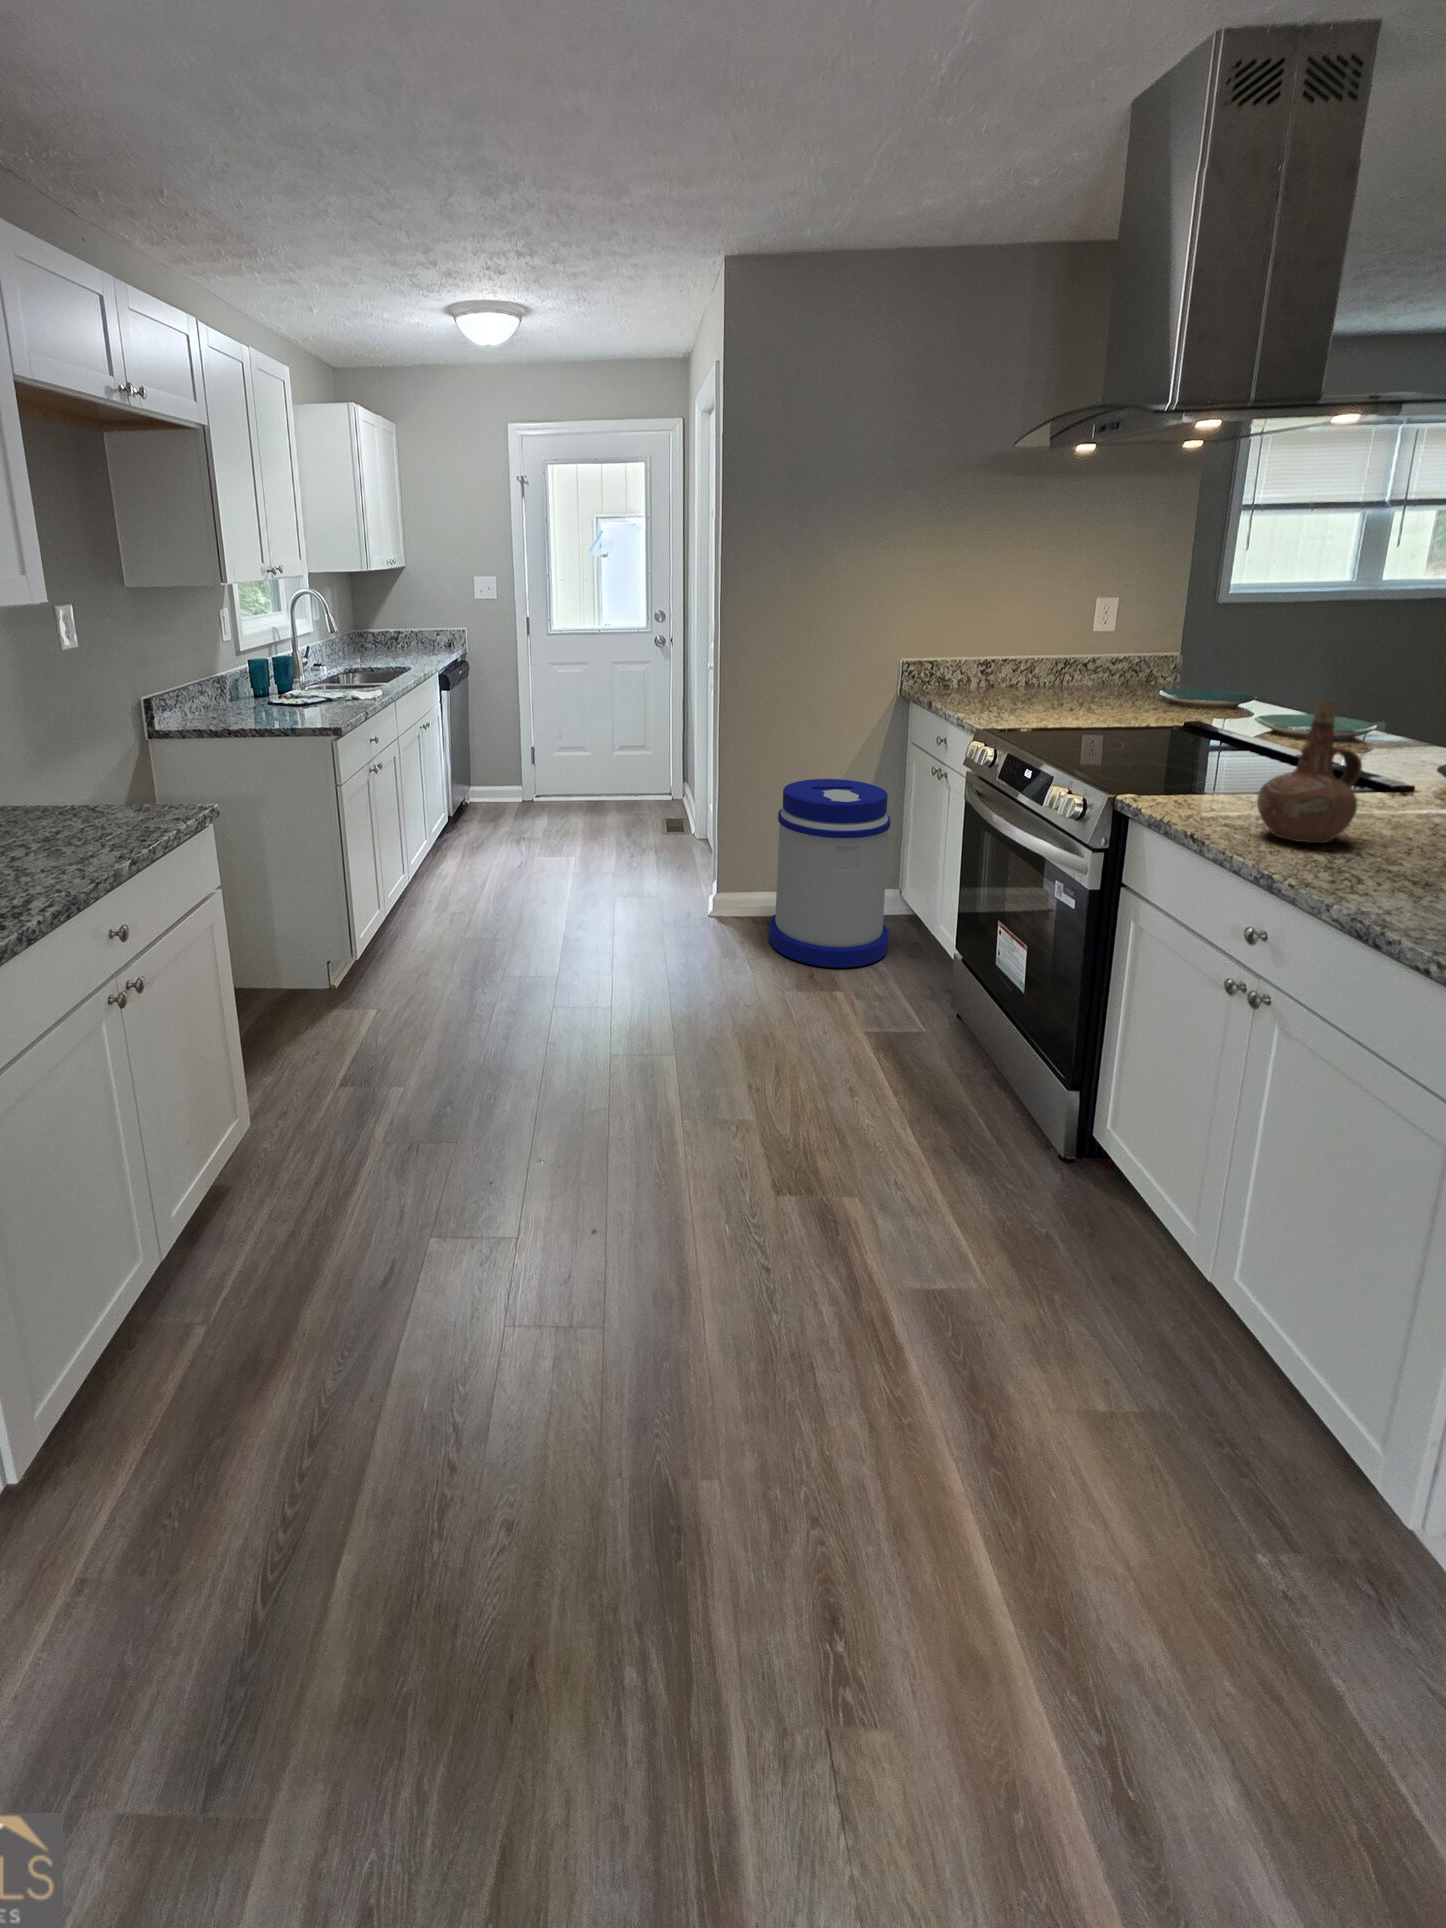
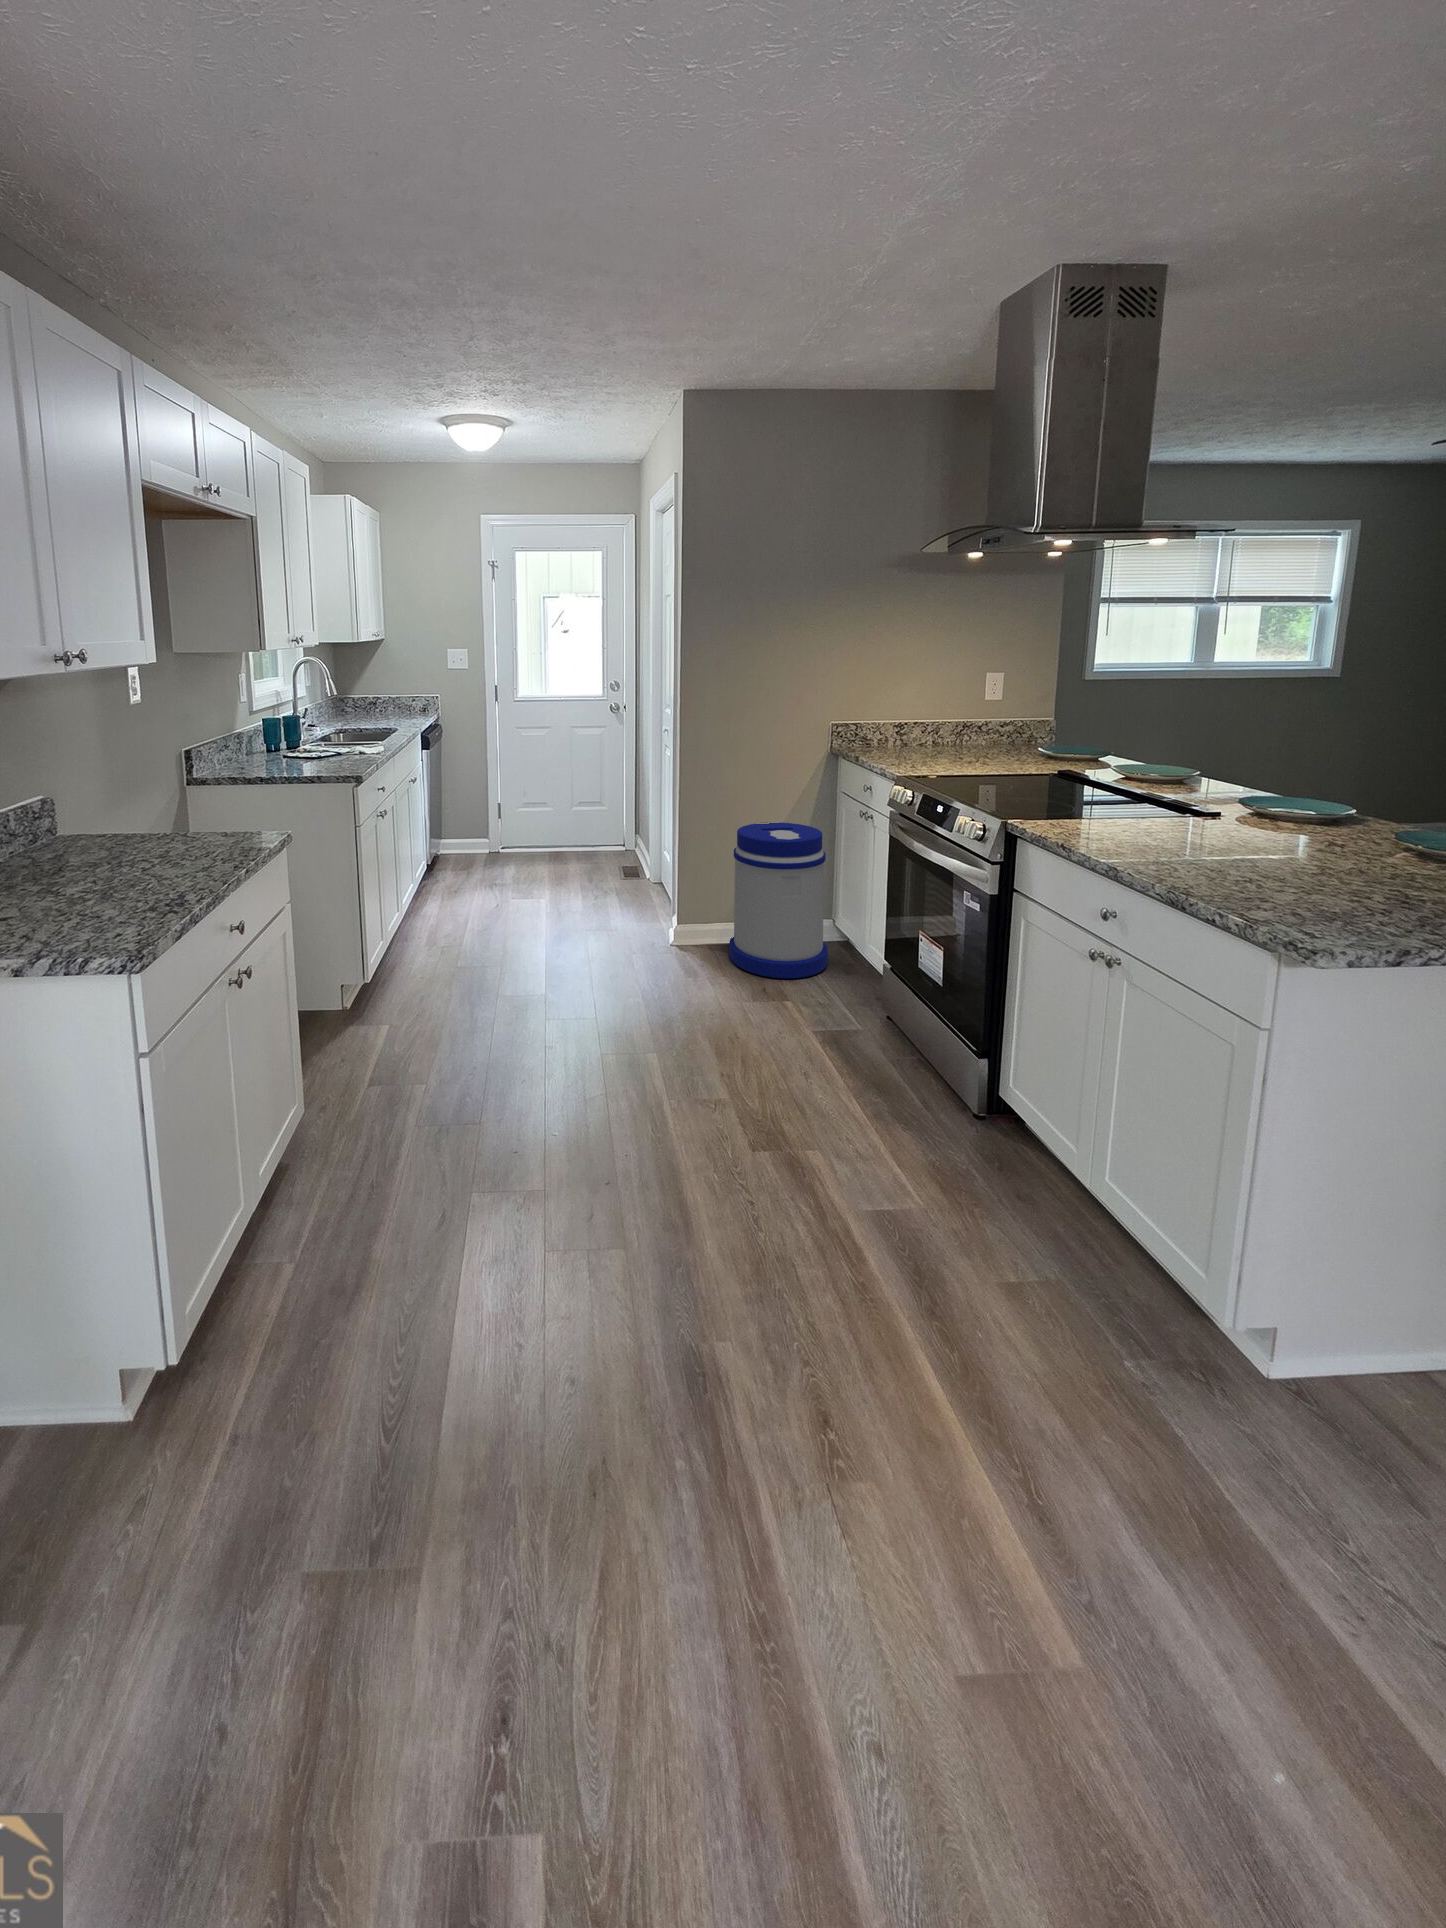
ceramic pitcher: present [1257,699,1362,843] -> none [1132,733,1217,853]

